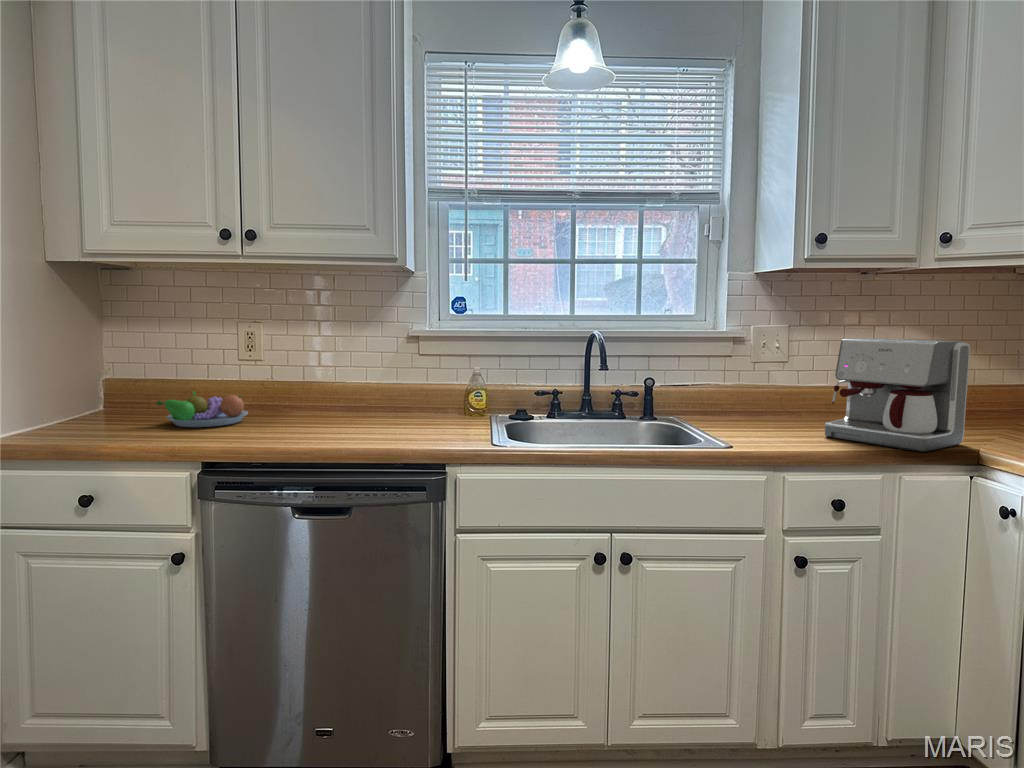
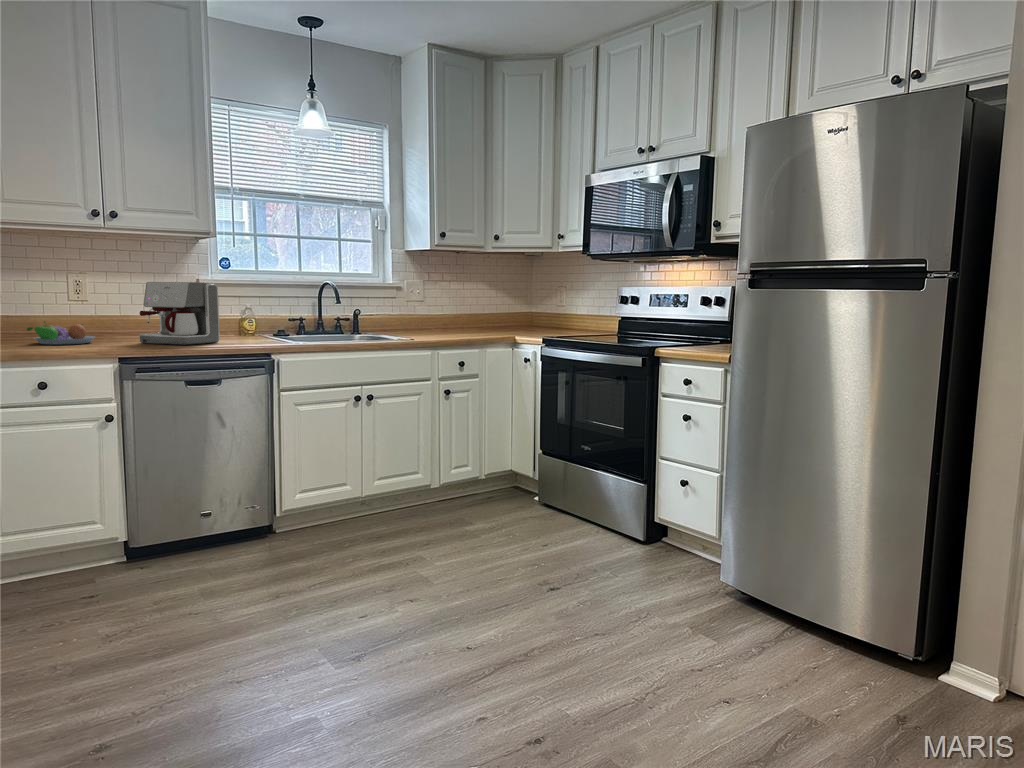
coffee maker: present [825,338,970,452] -> present [140,282,220,345]

